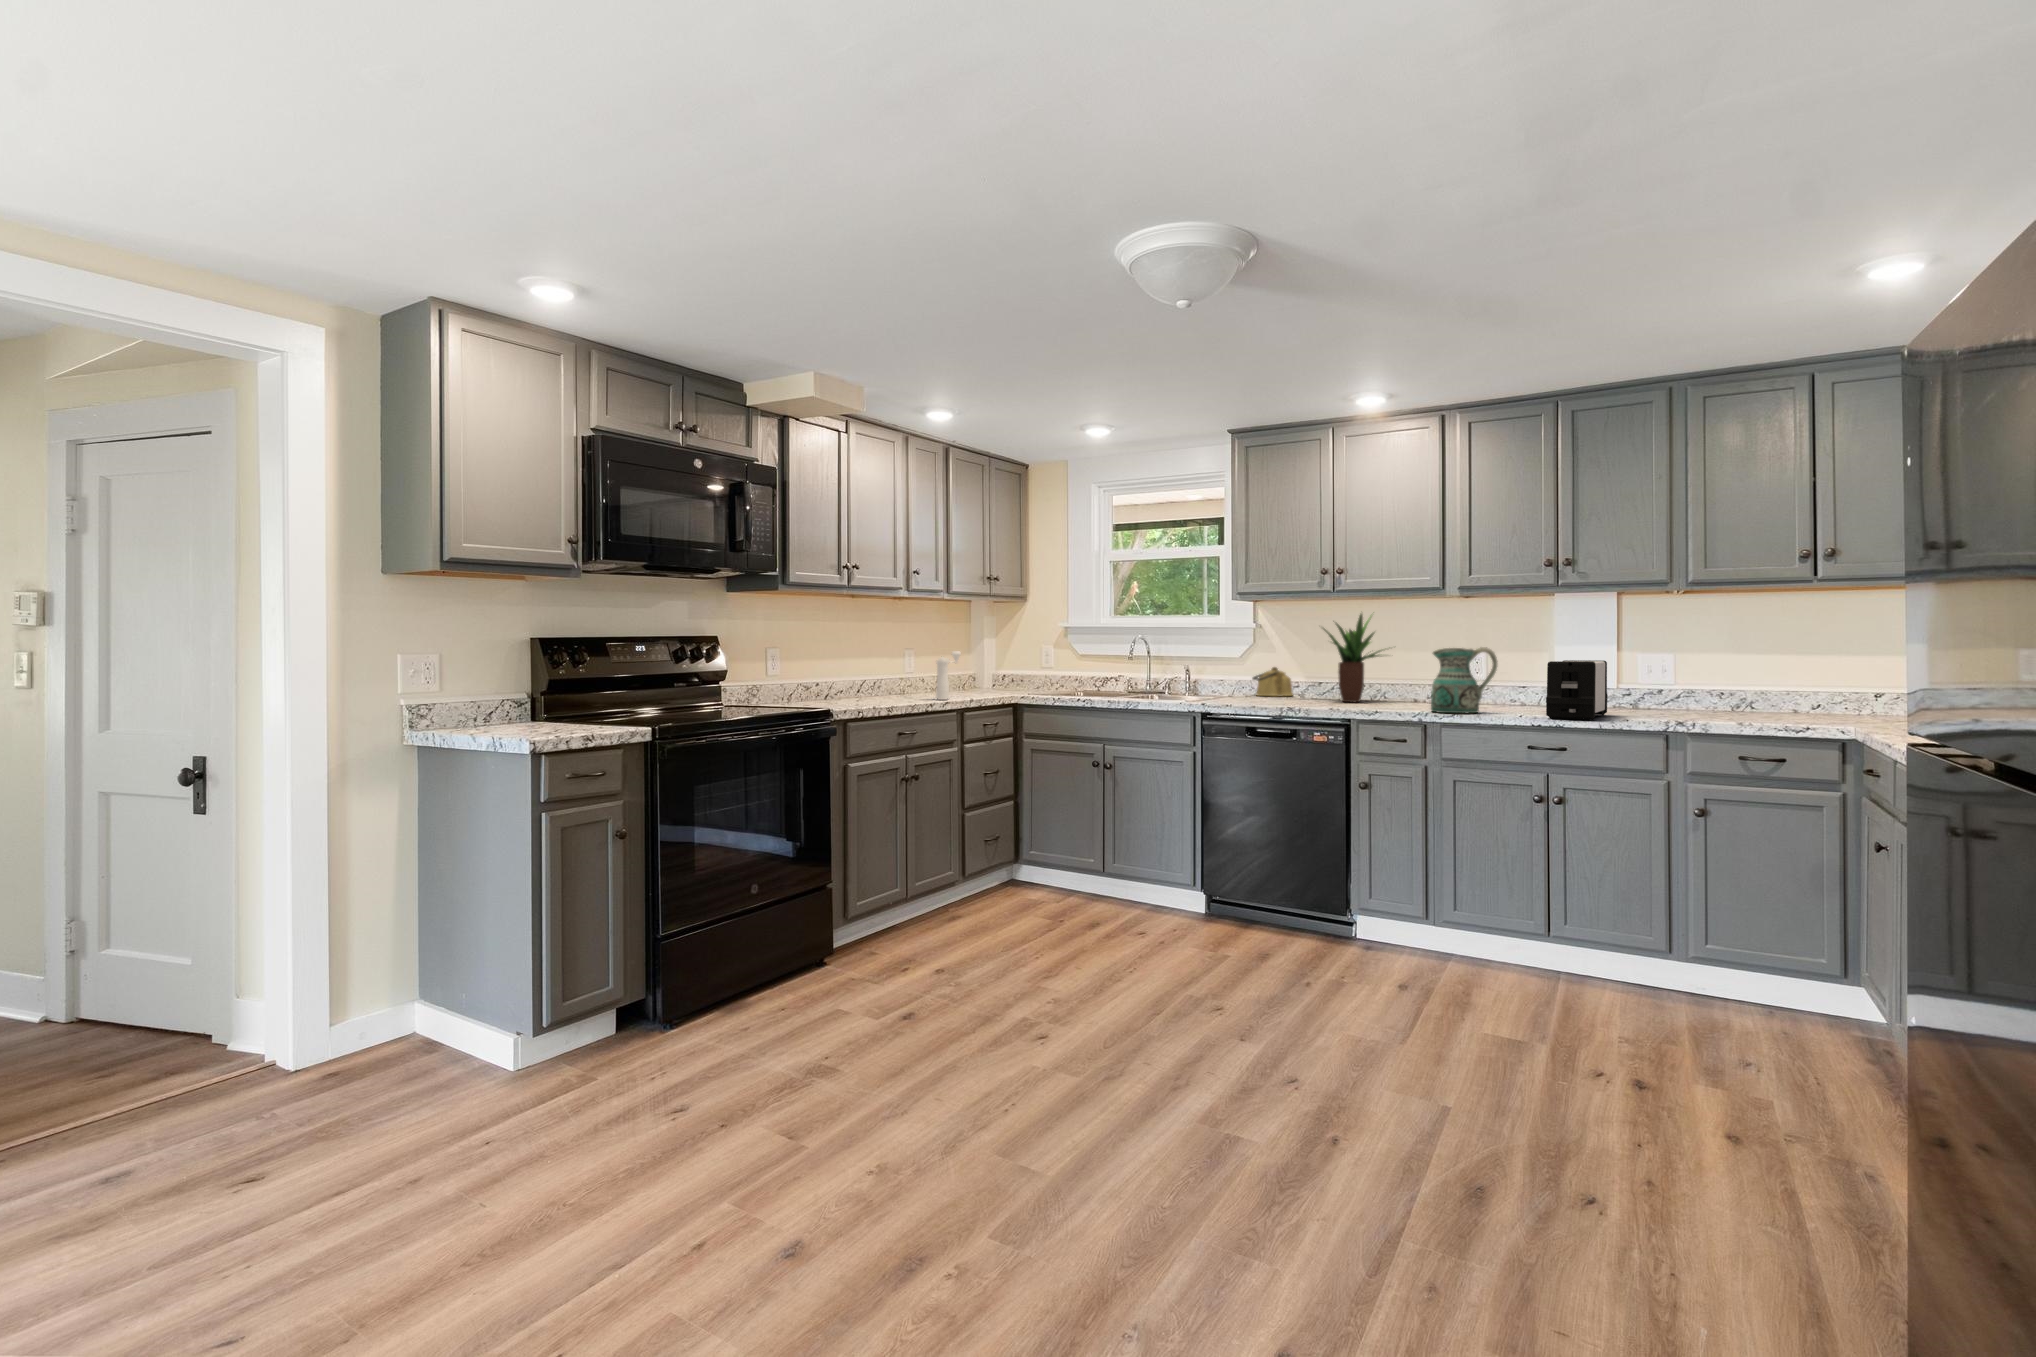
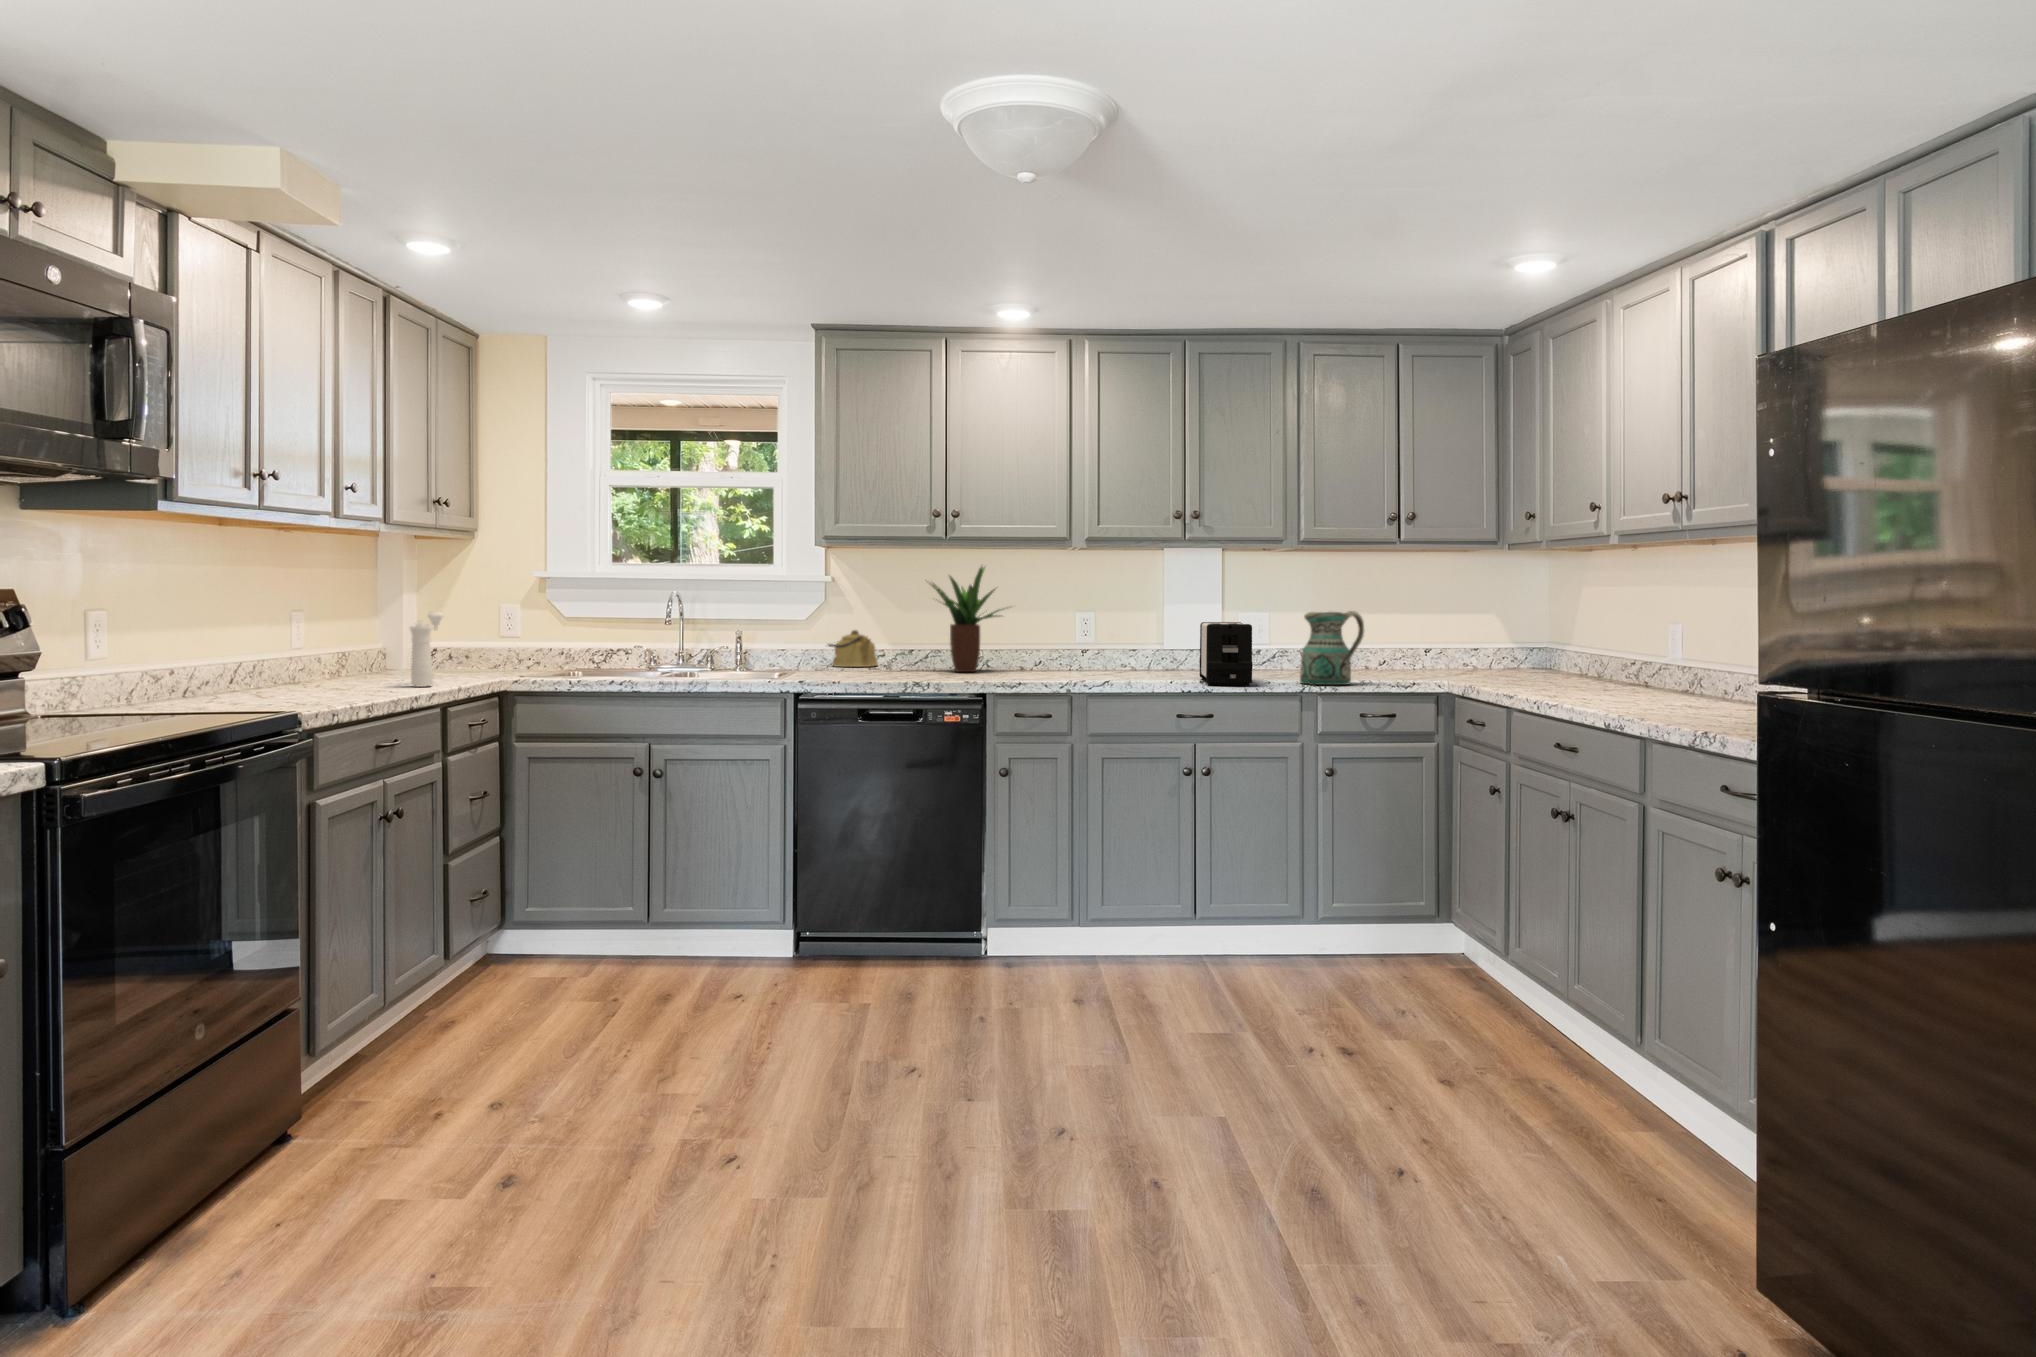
ceramic pitcher: present [1431,647,1497,713] -> present [1300,611,1364,685]

